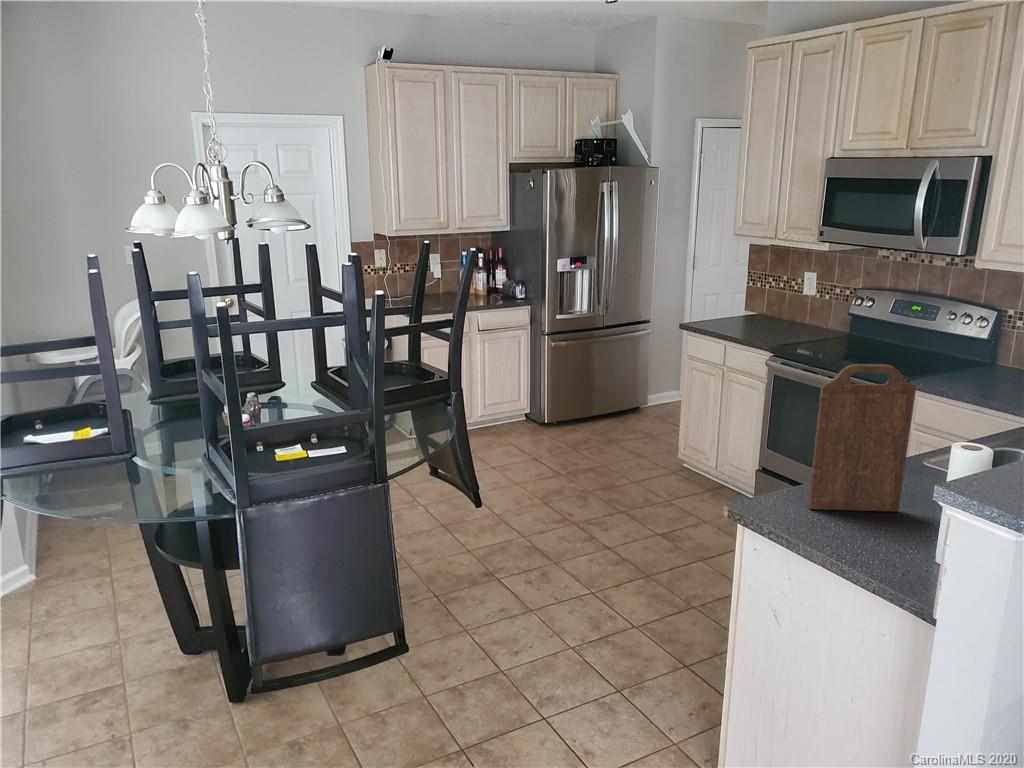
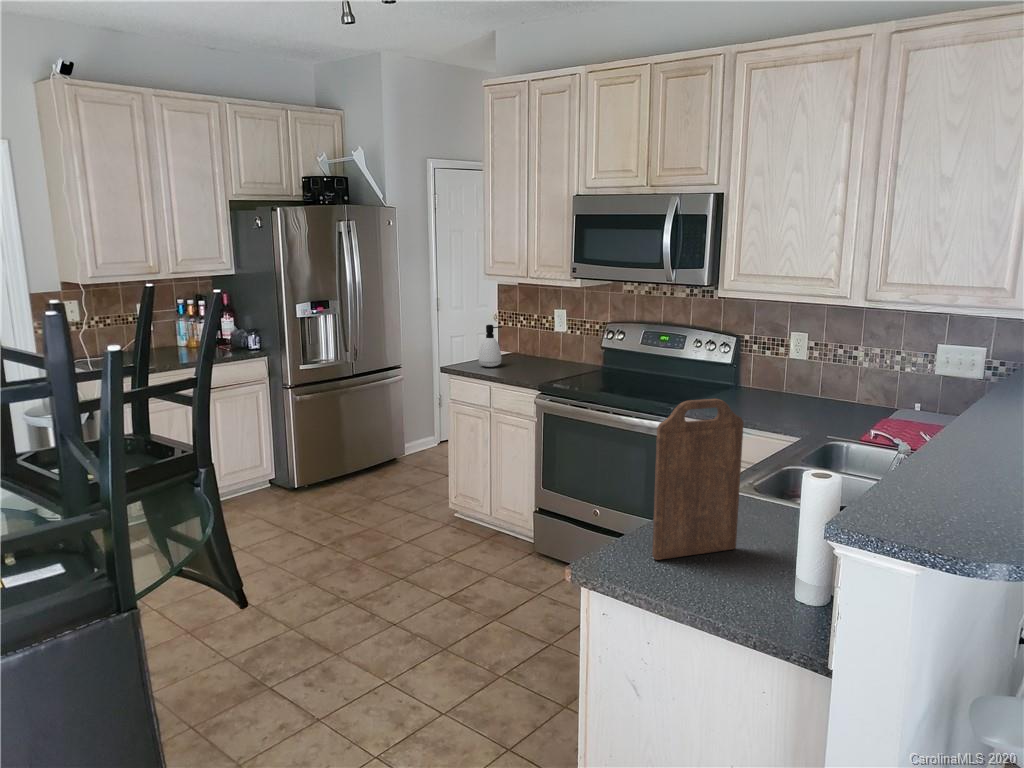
soap dispenser: none [718,285,744,326] -> present [479,325,502,367]

